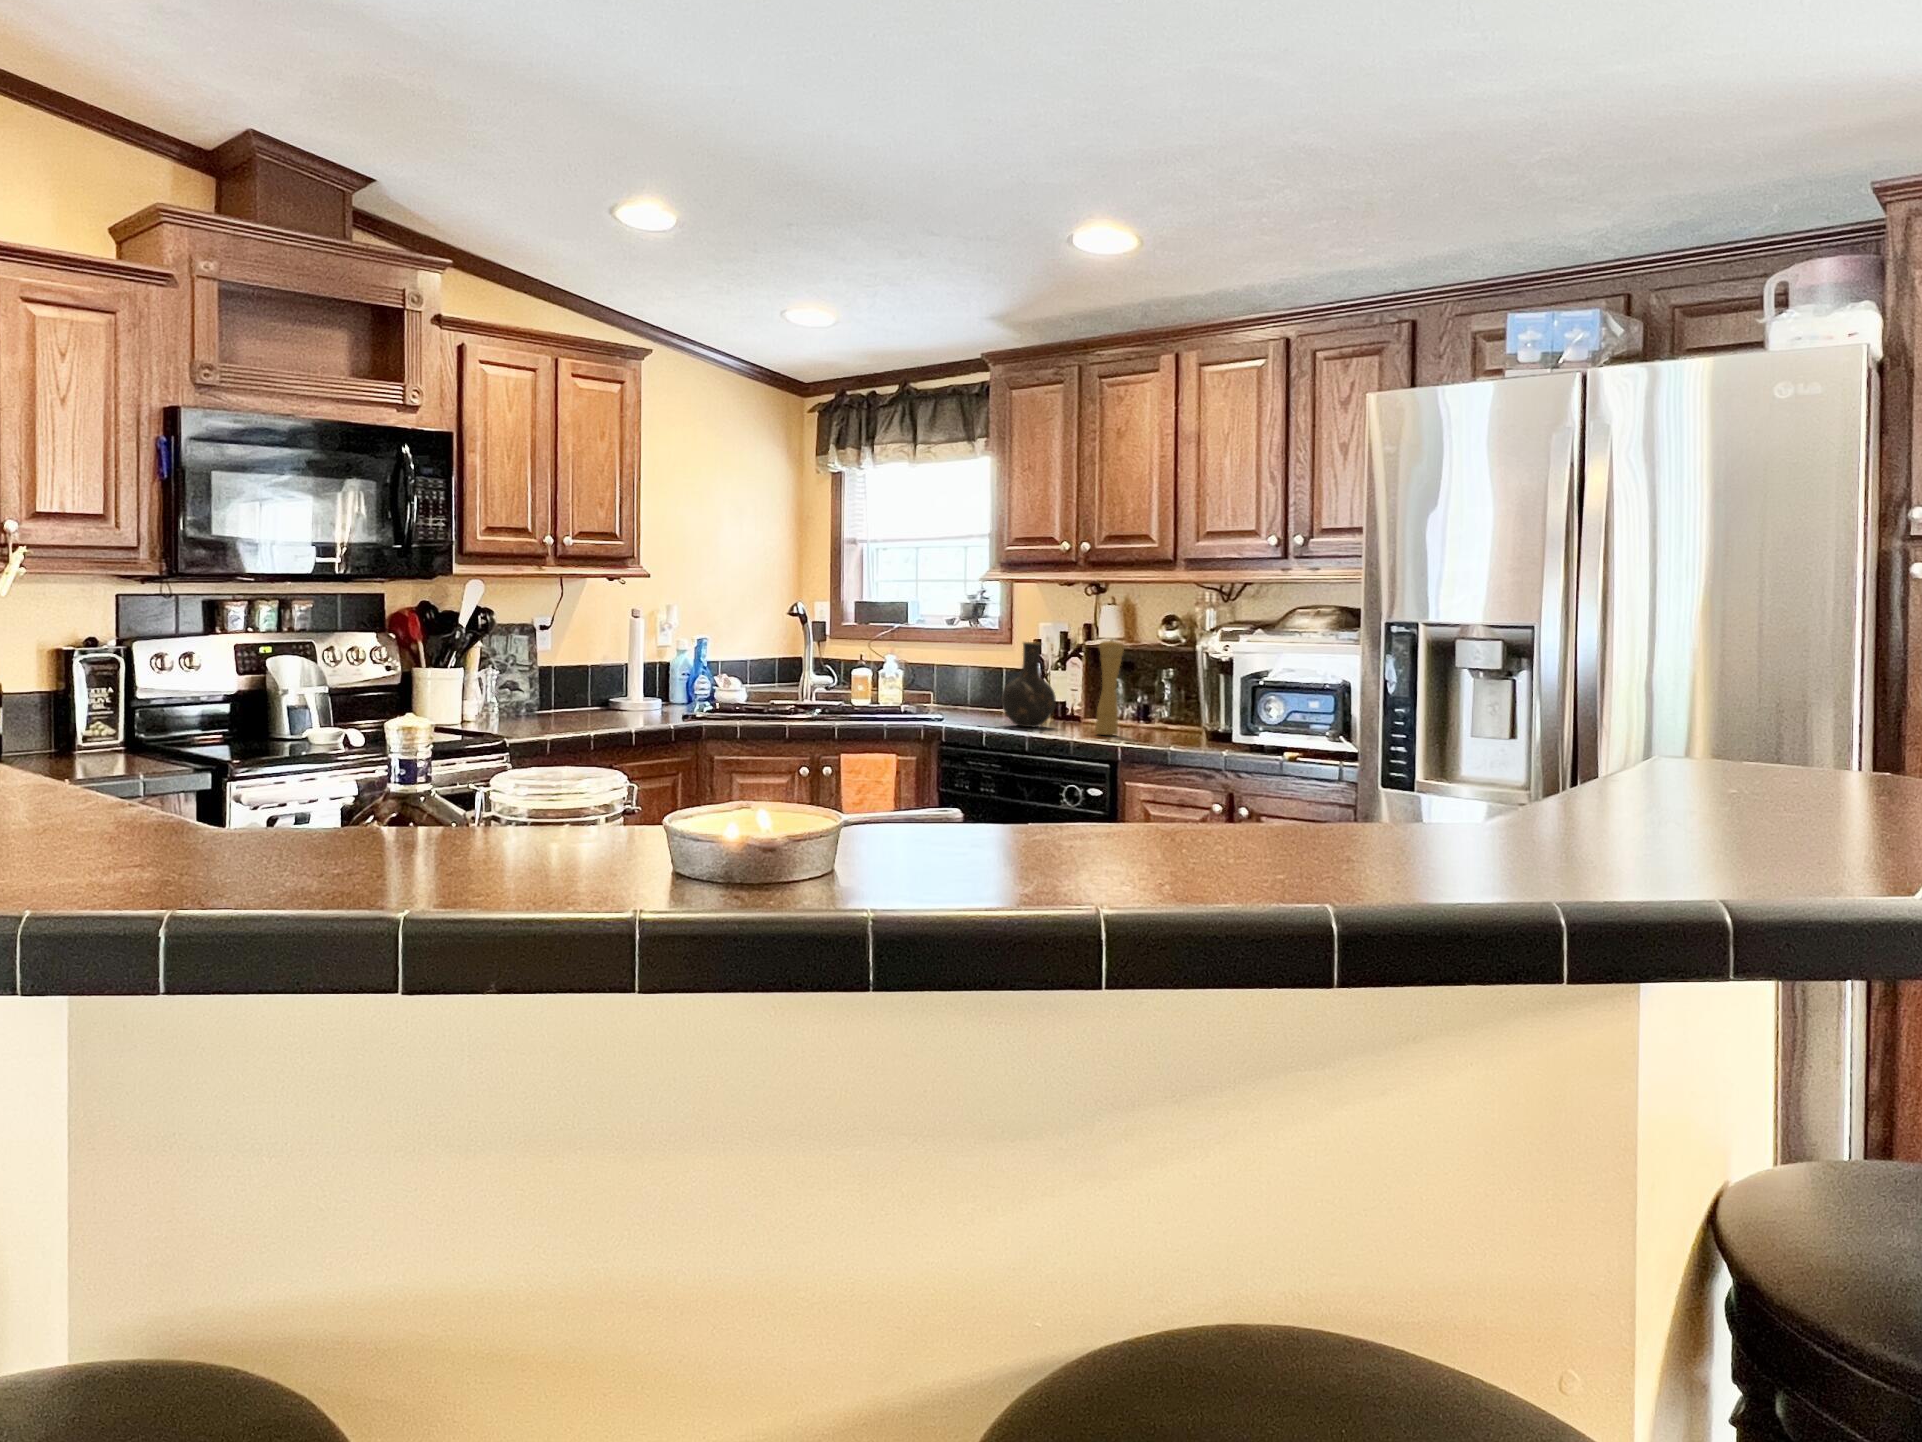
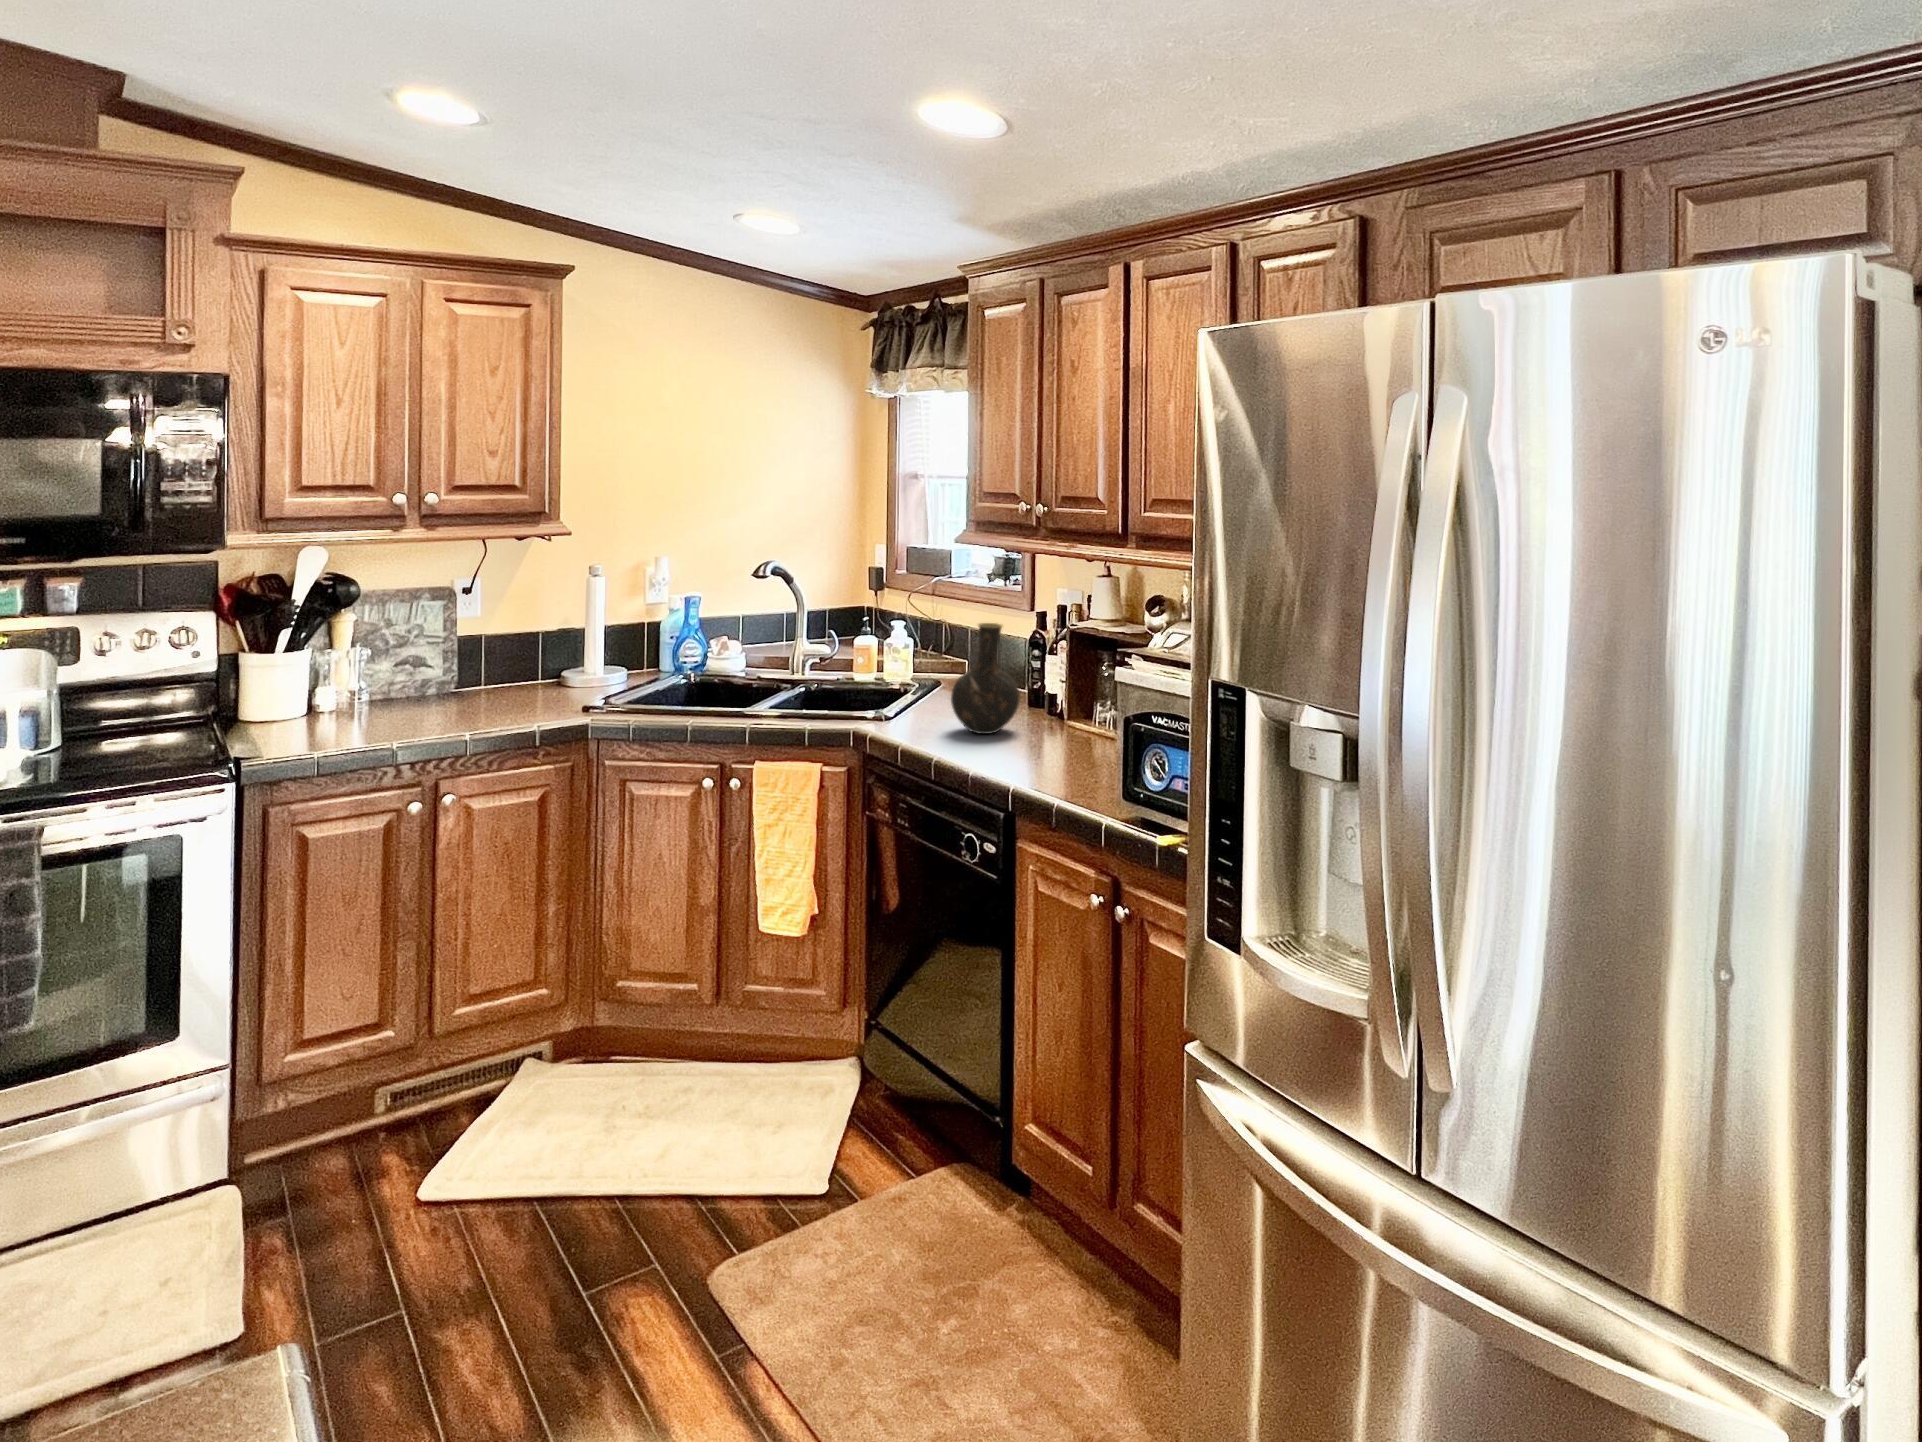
pepper mill: present [1095,640,1124,735] -> none [1036,630,1074,758]

